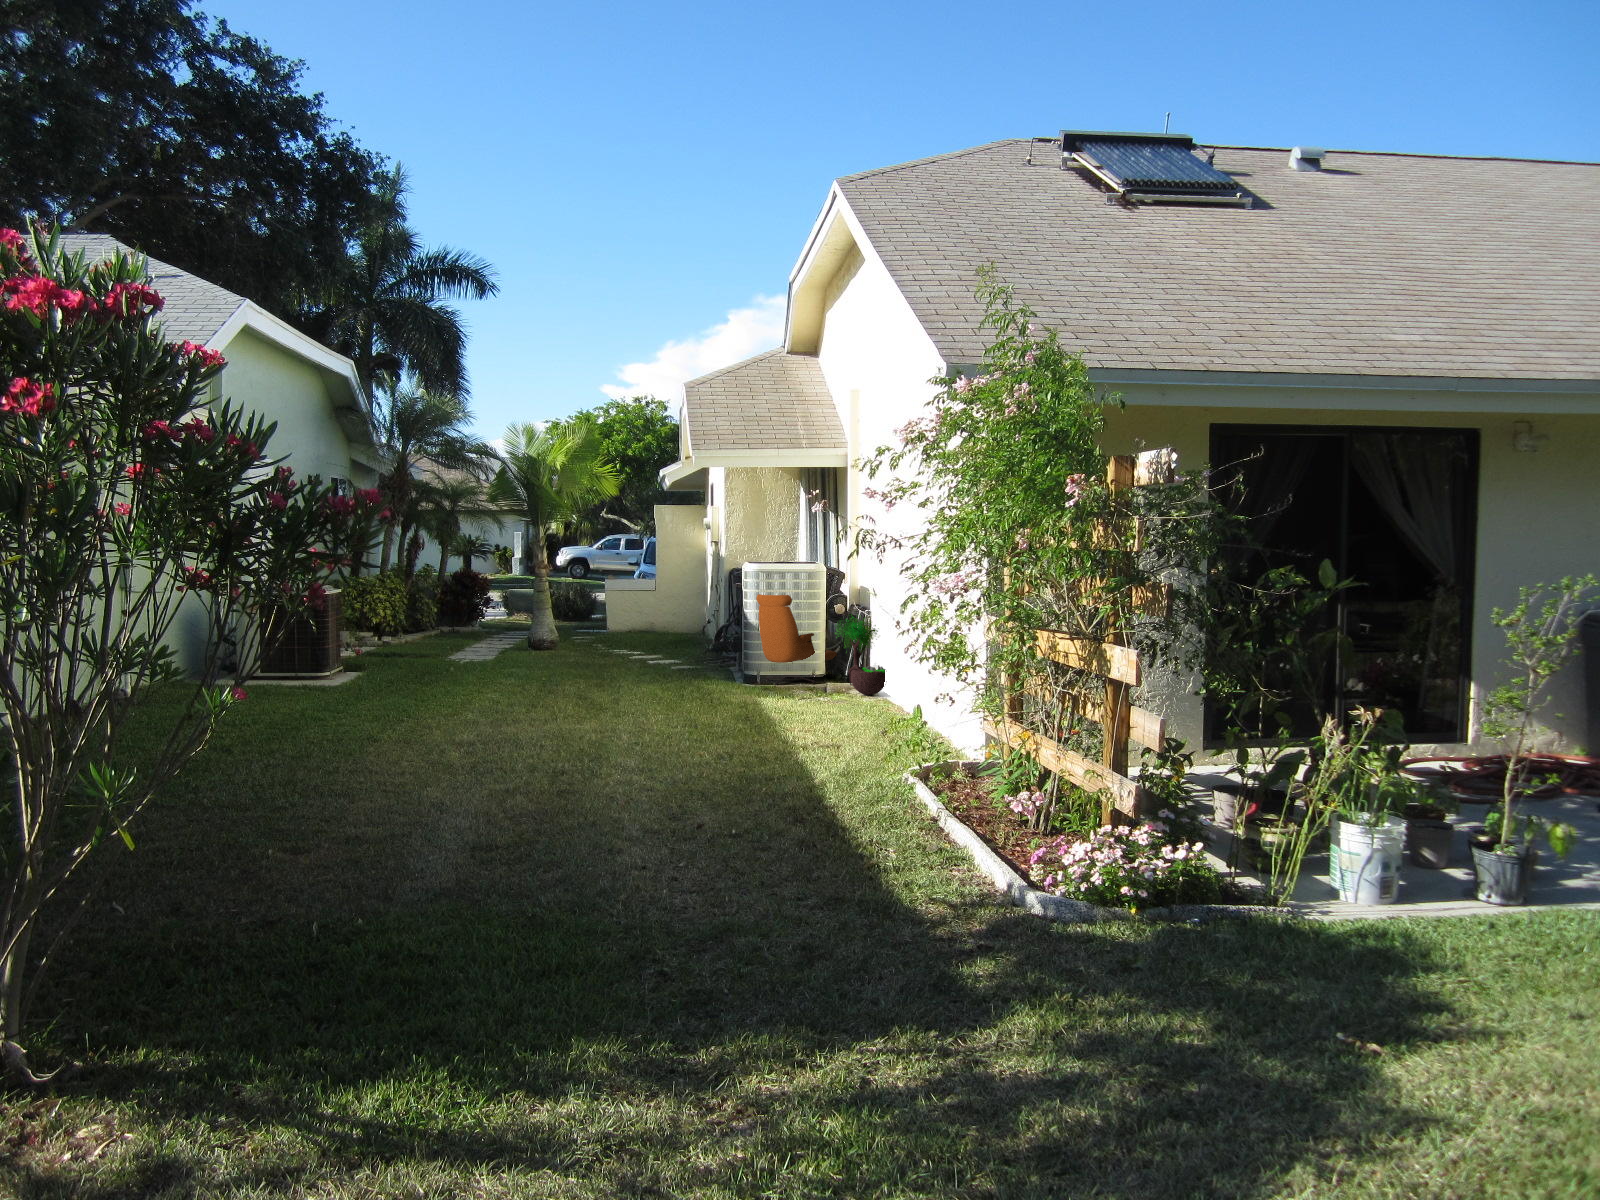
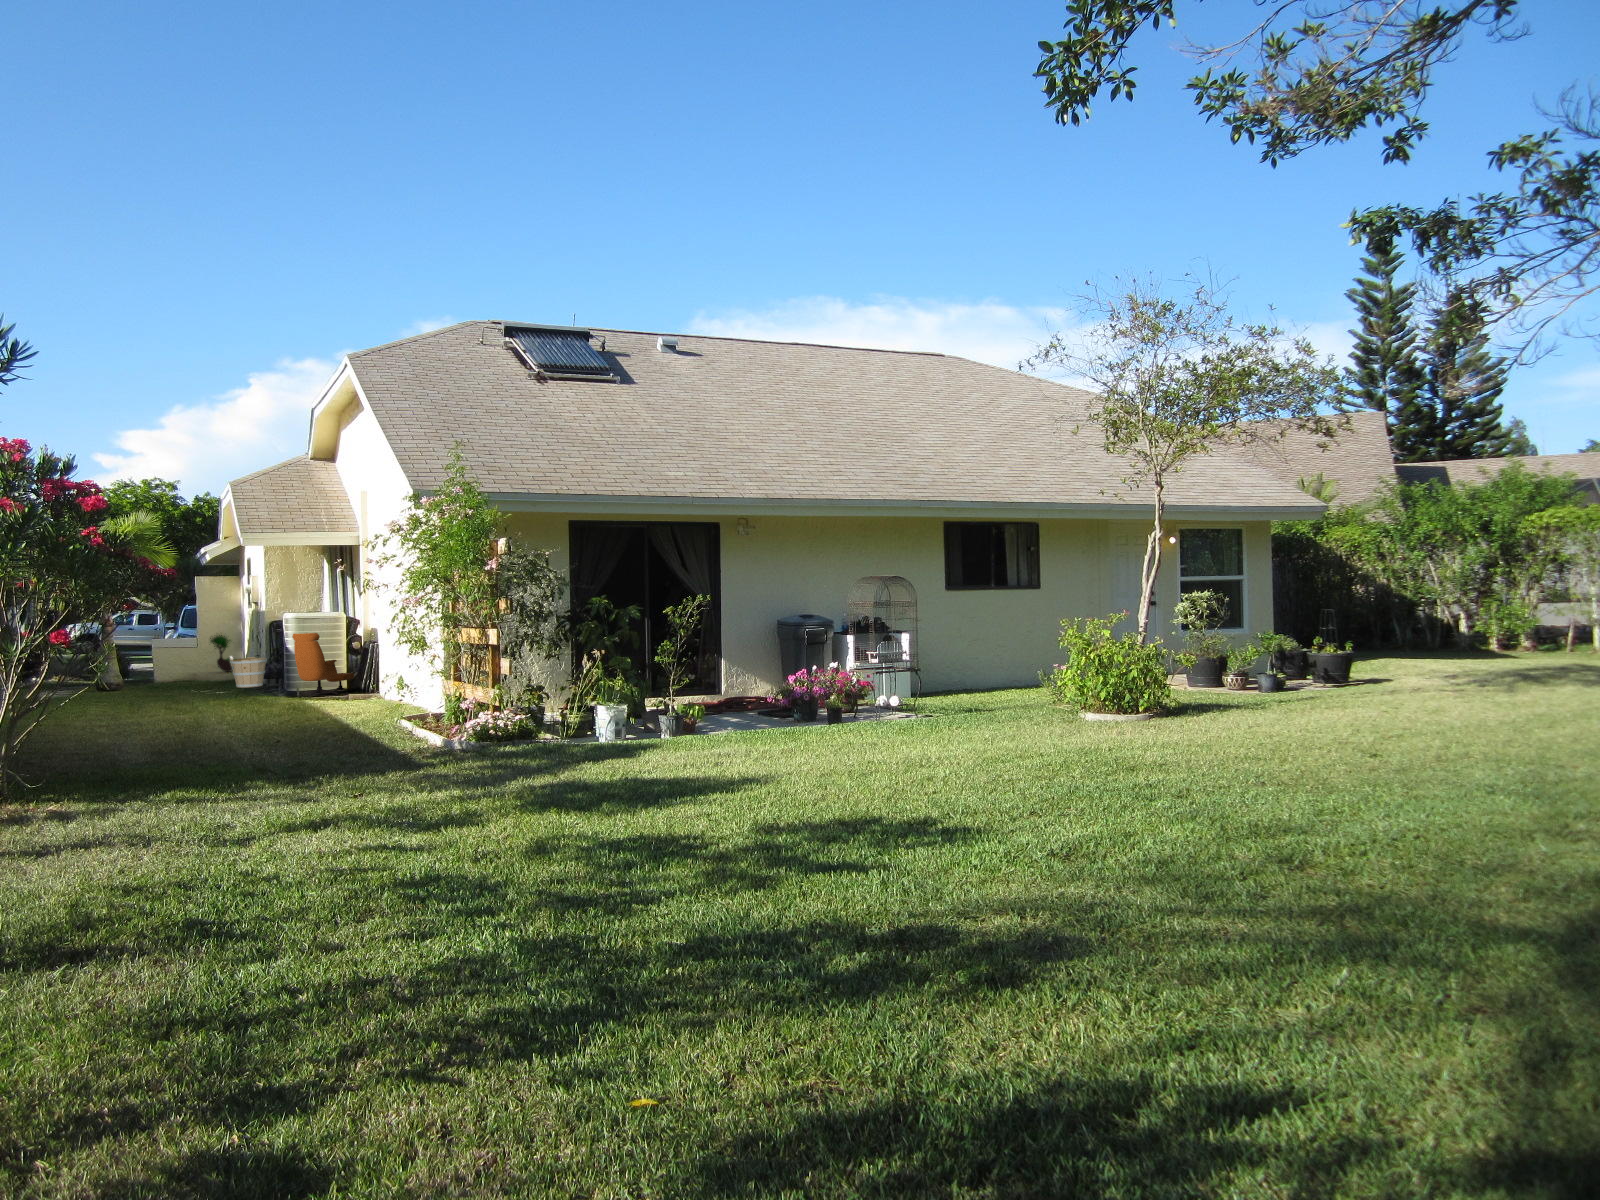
potted tree: present [835,614,885,695] -> present [210,635,234,672]
wooden bucket: none [681,617,727,658] -> present [230,657,267,688]

